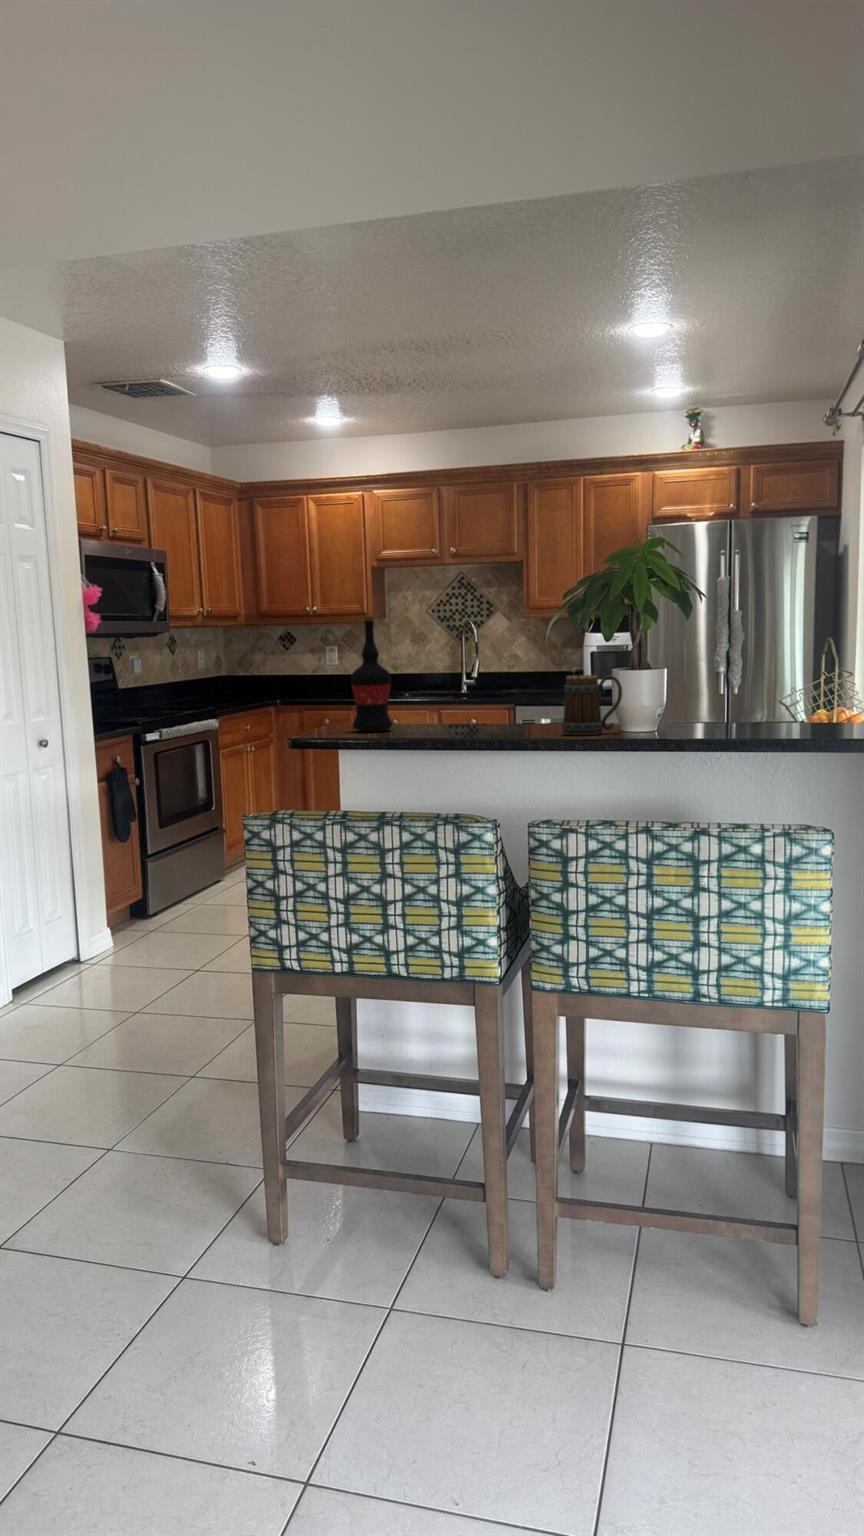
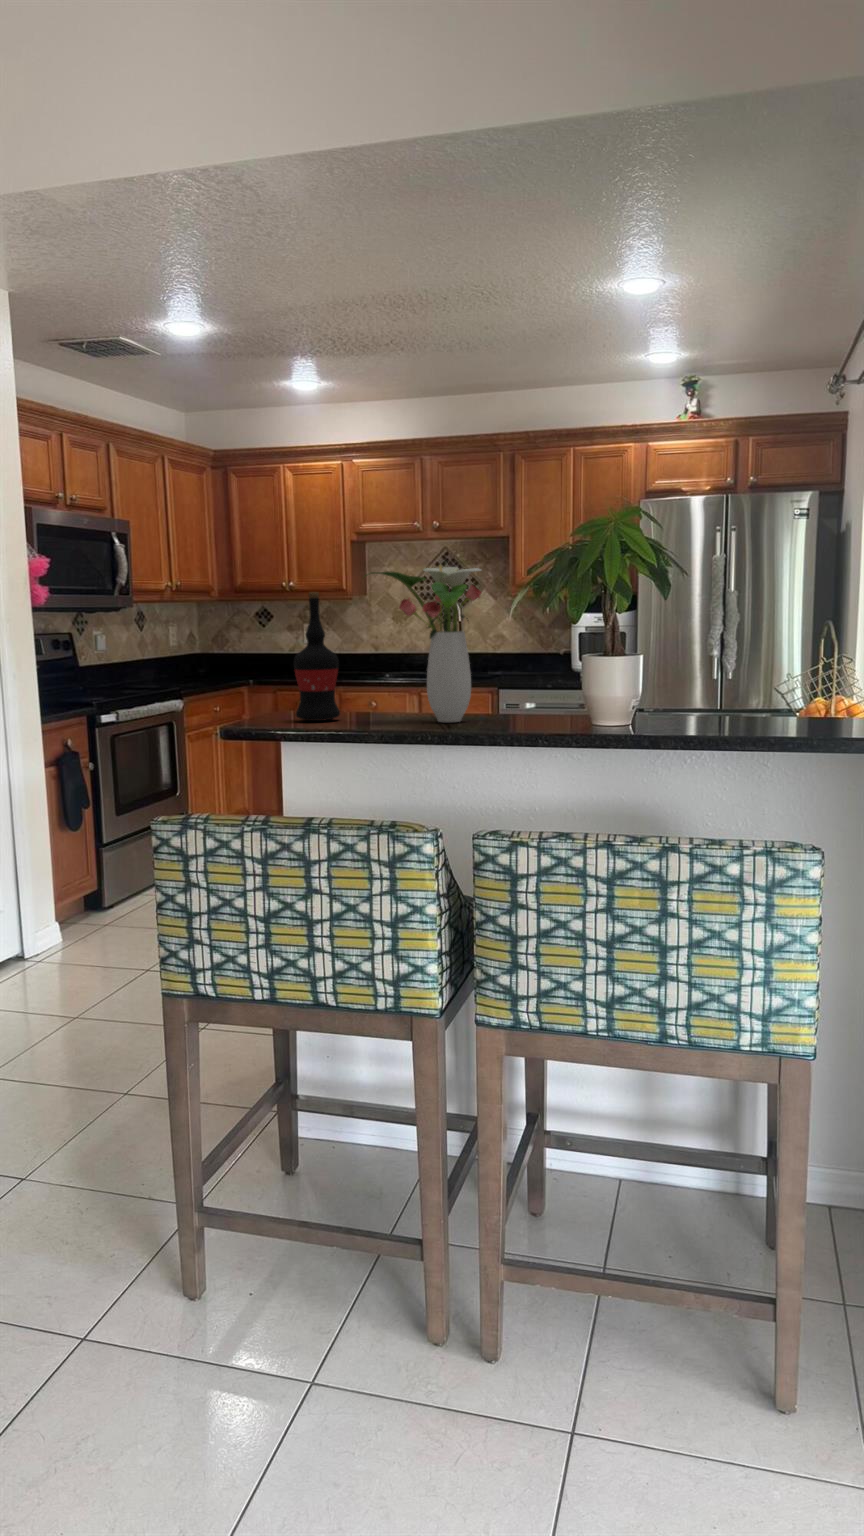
flower arrangement: none [414,590,522,731] -> present [366,566,481,722]
mug: present [561,675,622,735] -> none [522,661,591,730]

